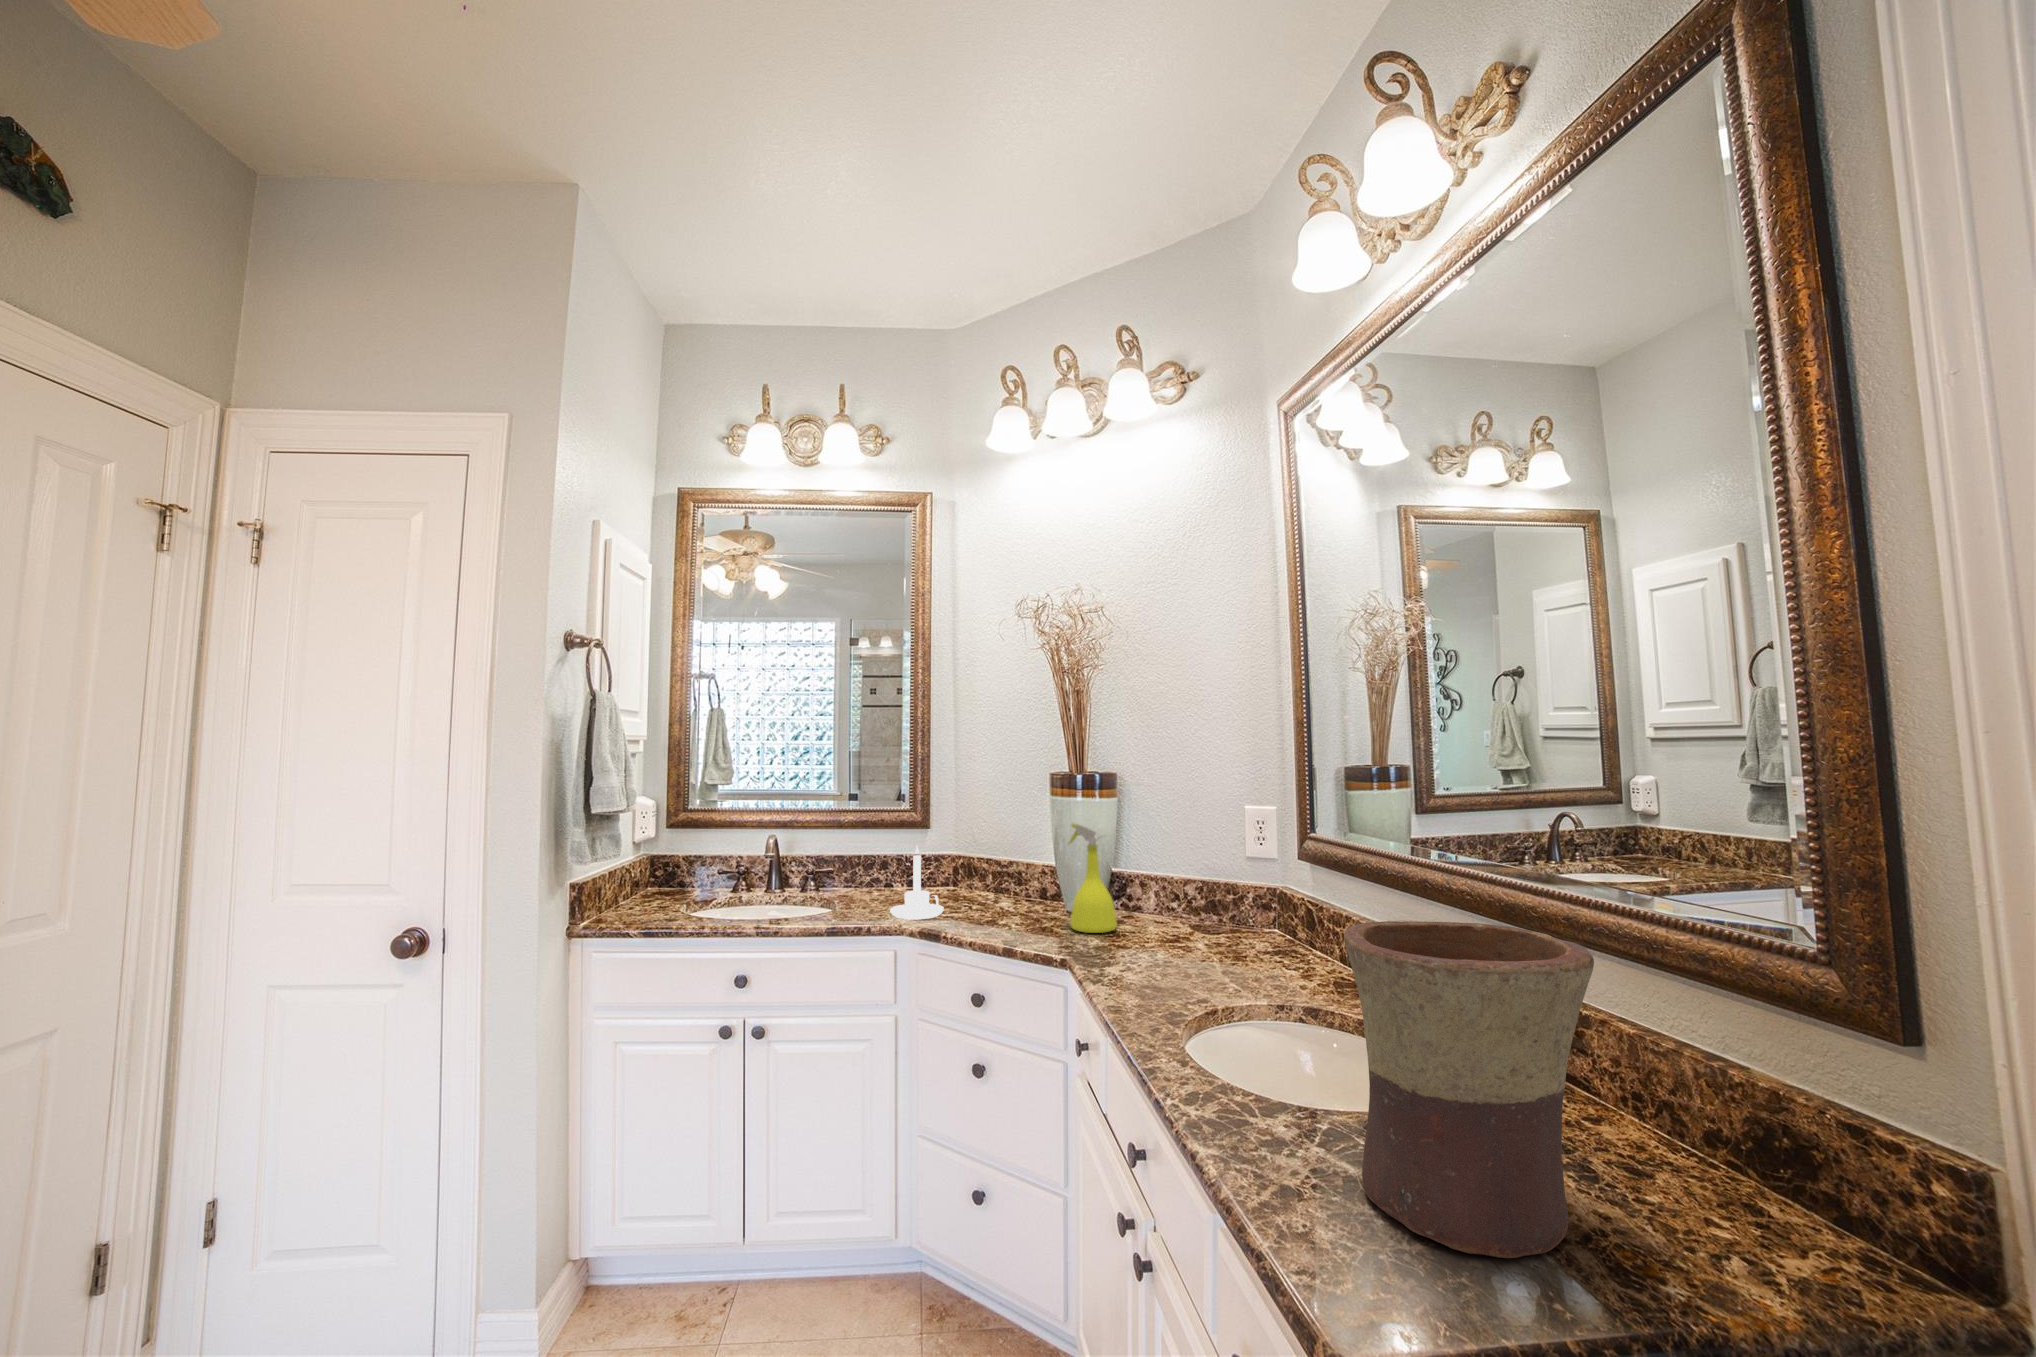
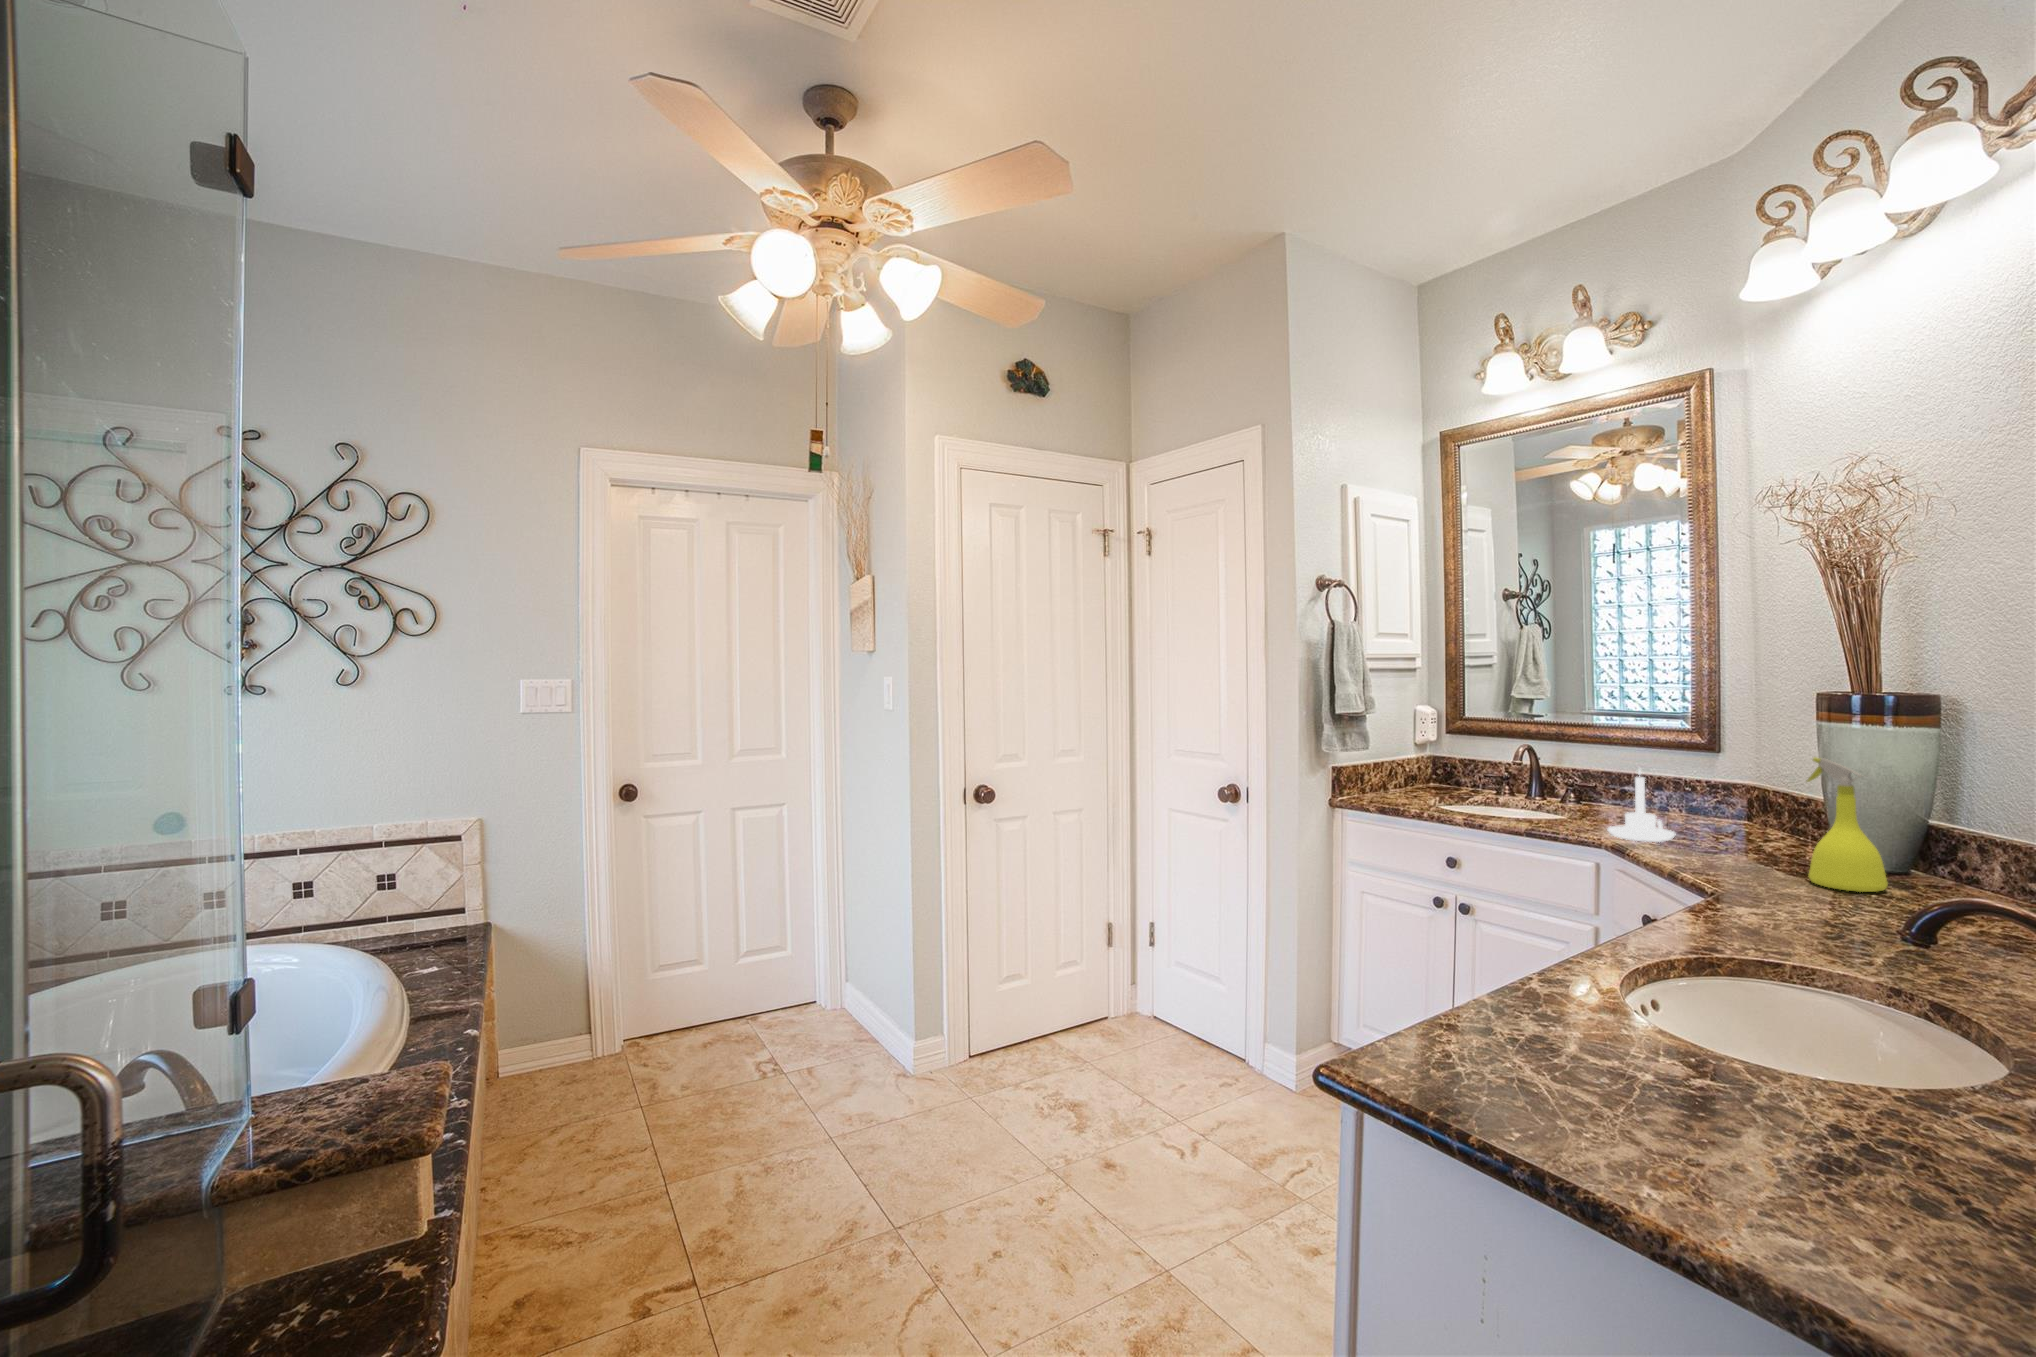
flower pot: present [1344,921,1594,1258] -> none [1540,844,1782,1122]

